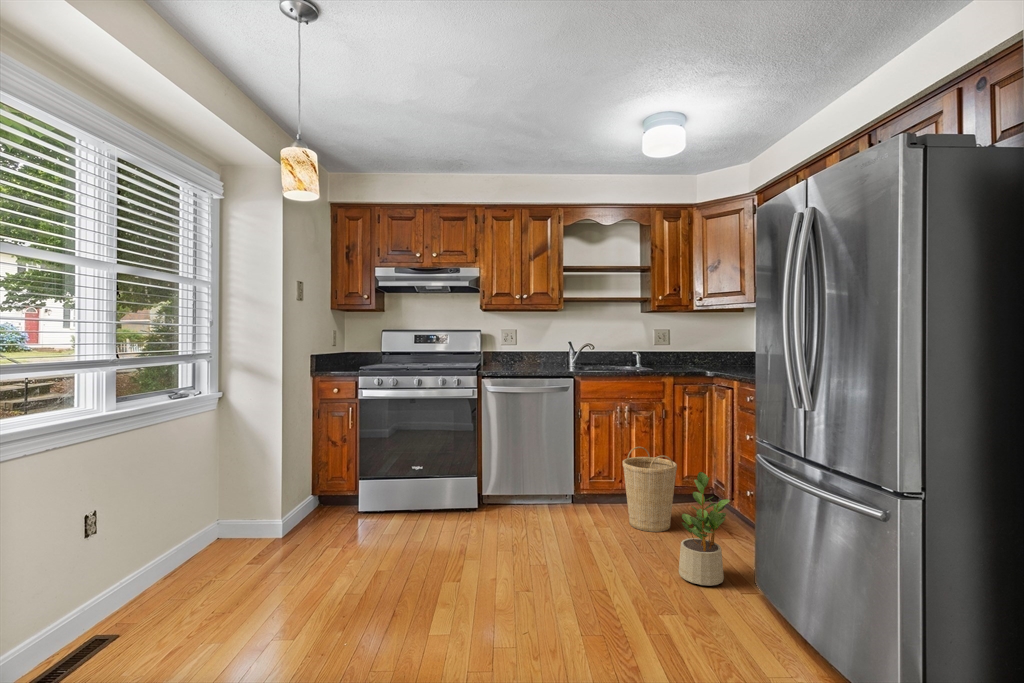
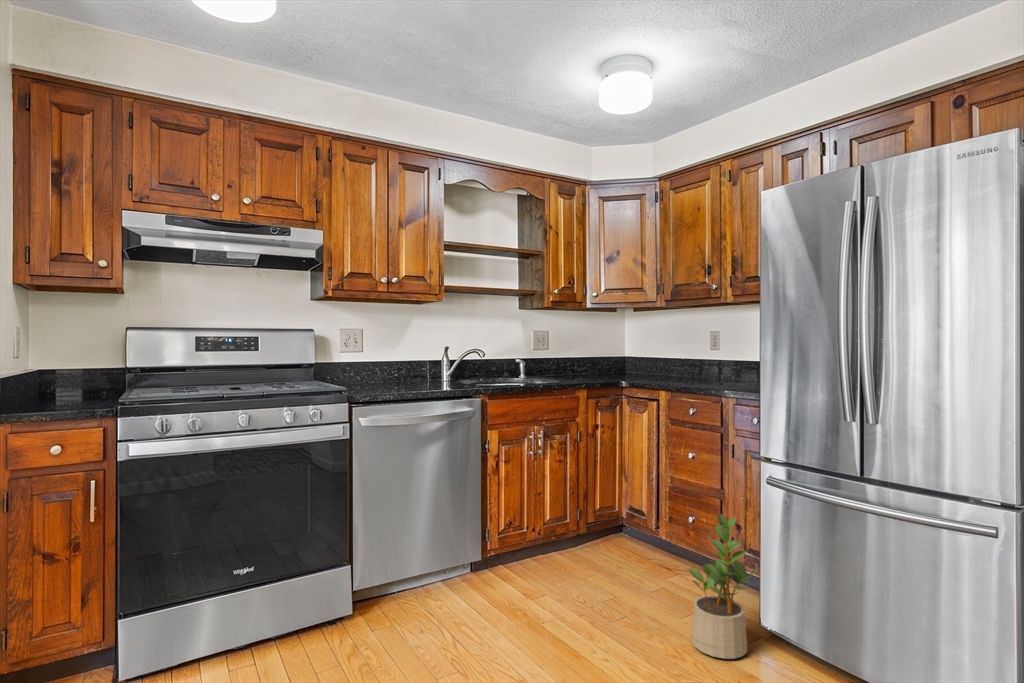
basket: present [623,447,677,532] -> none [556,483,624,594]

